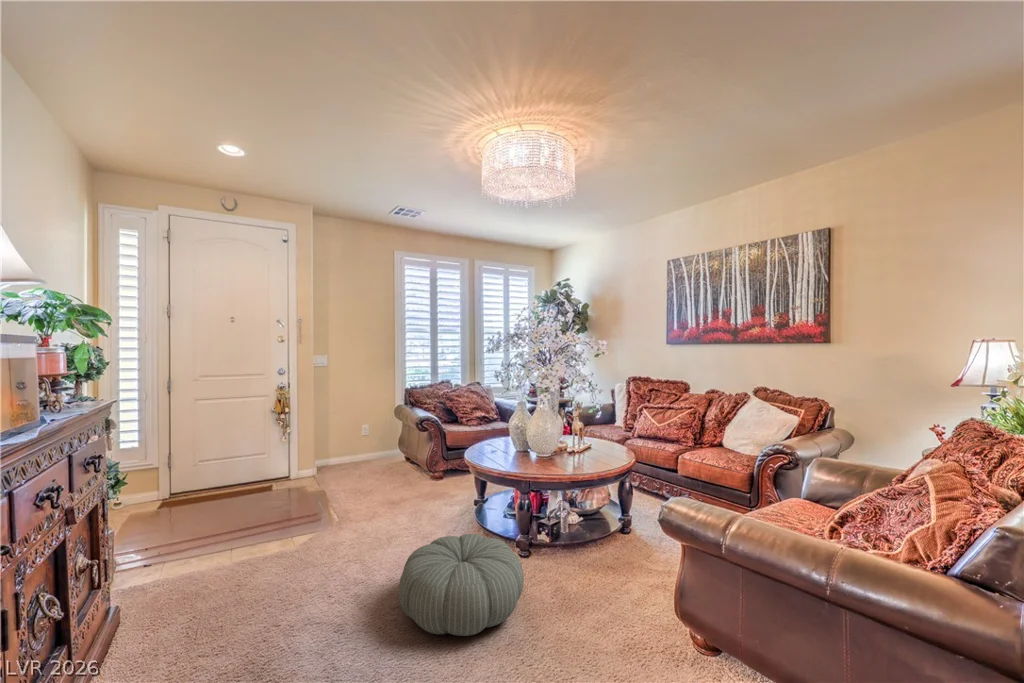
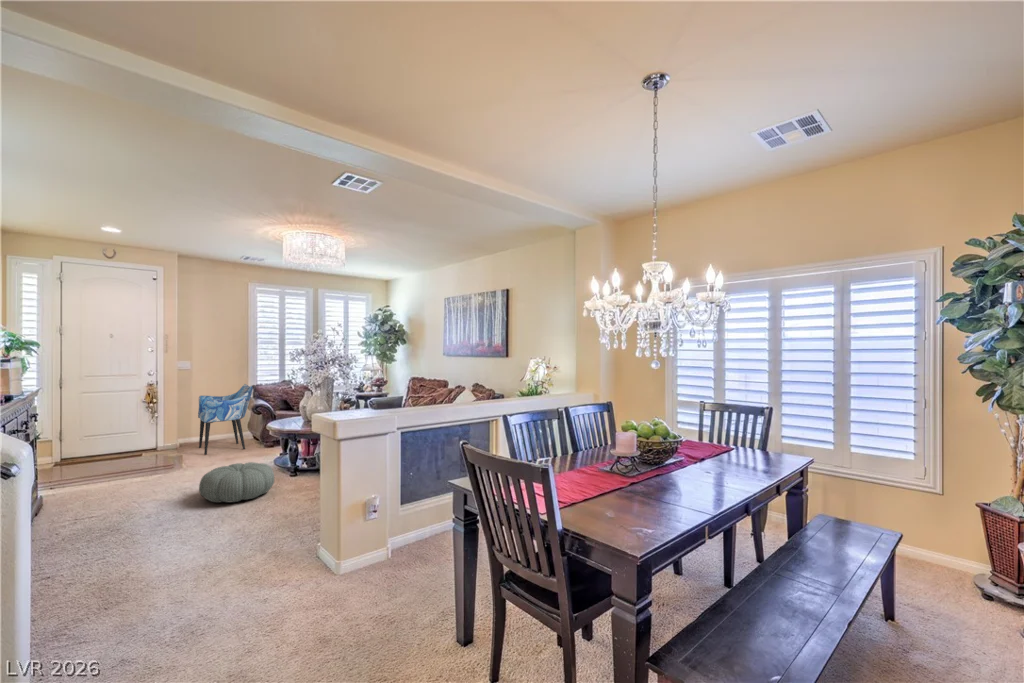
armchair: none [341,387,412,490] -> present [198,384,253,455]

